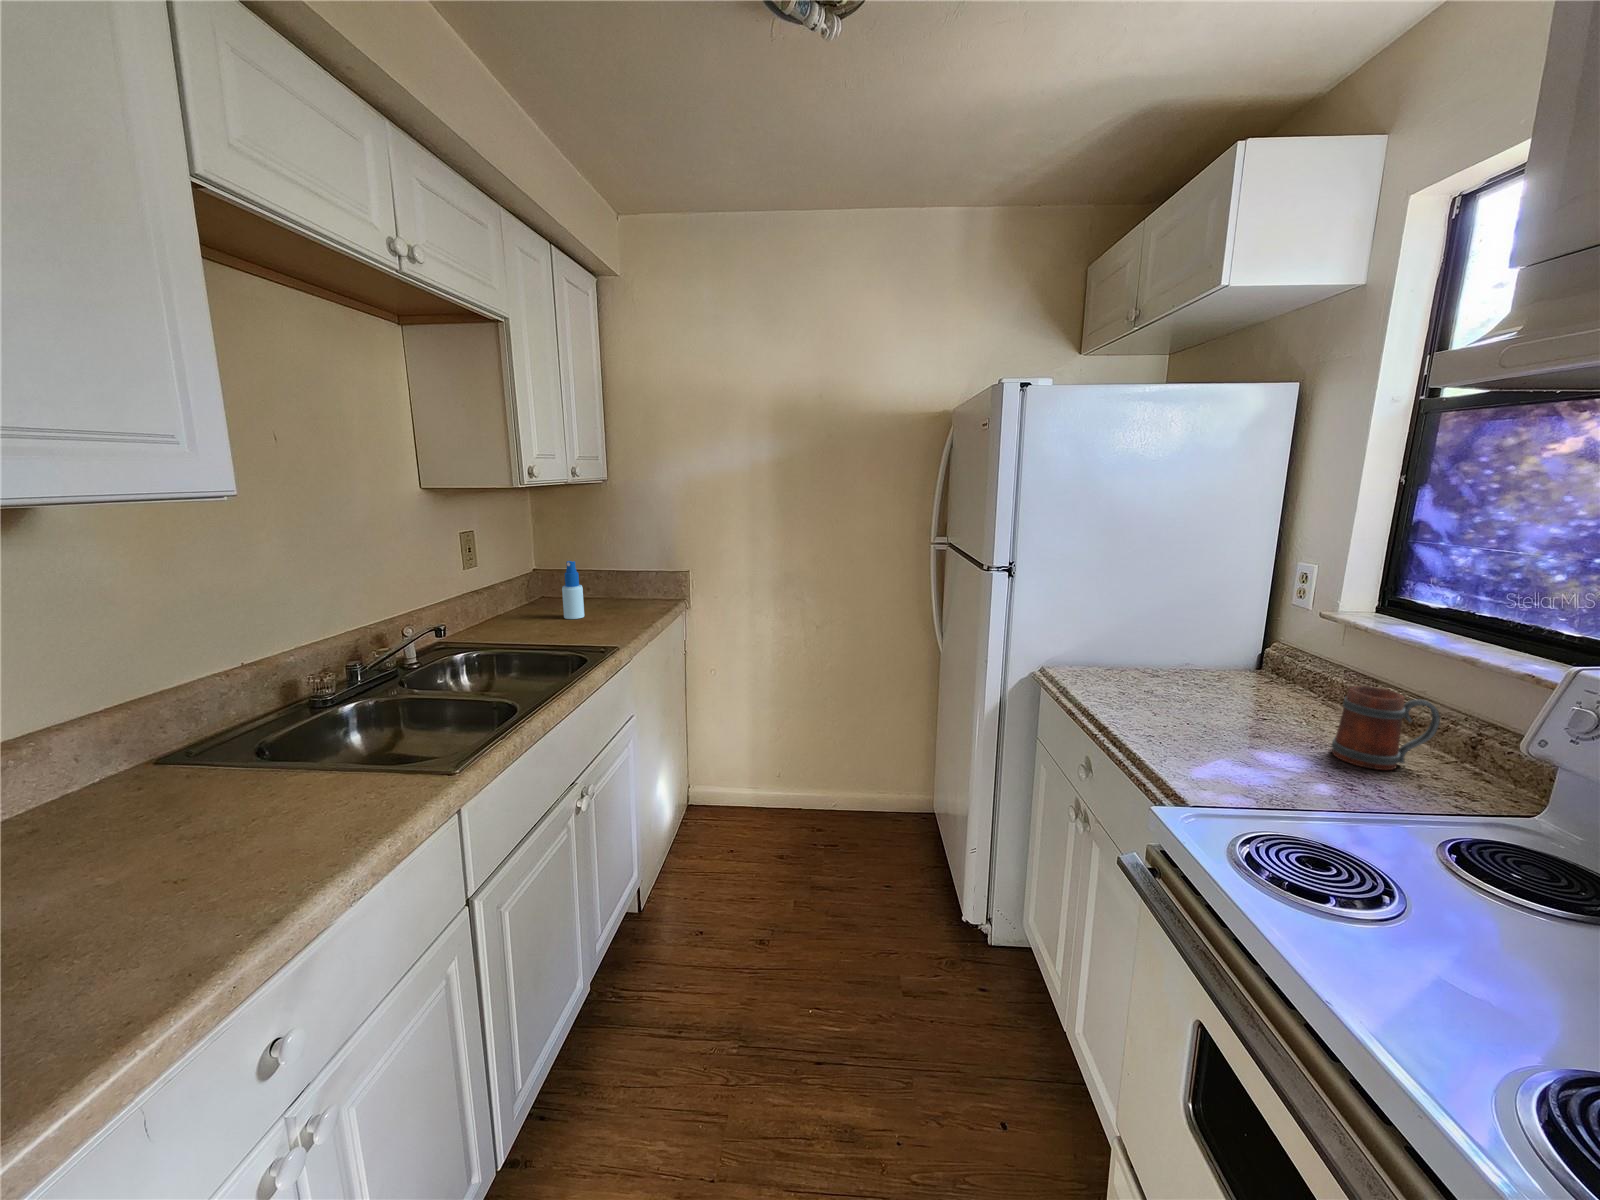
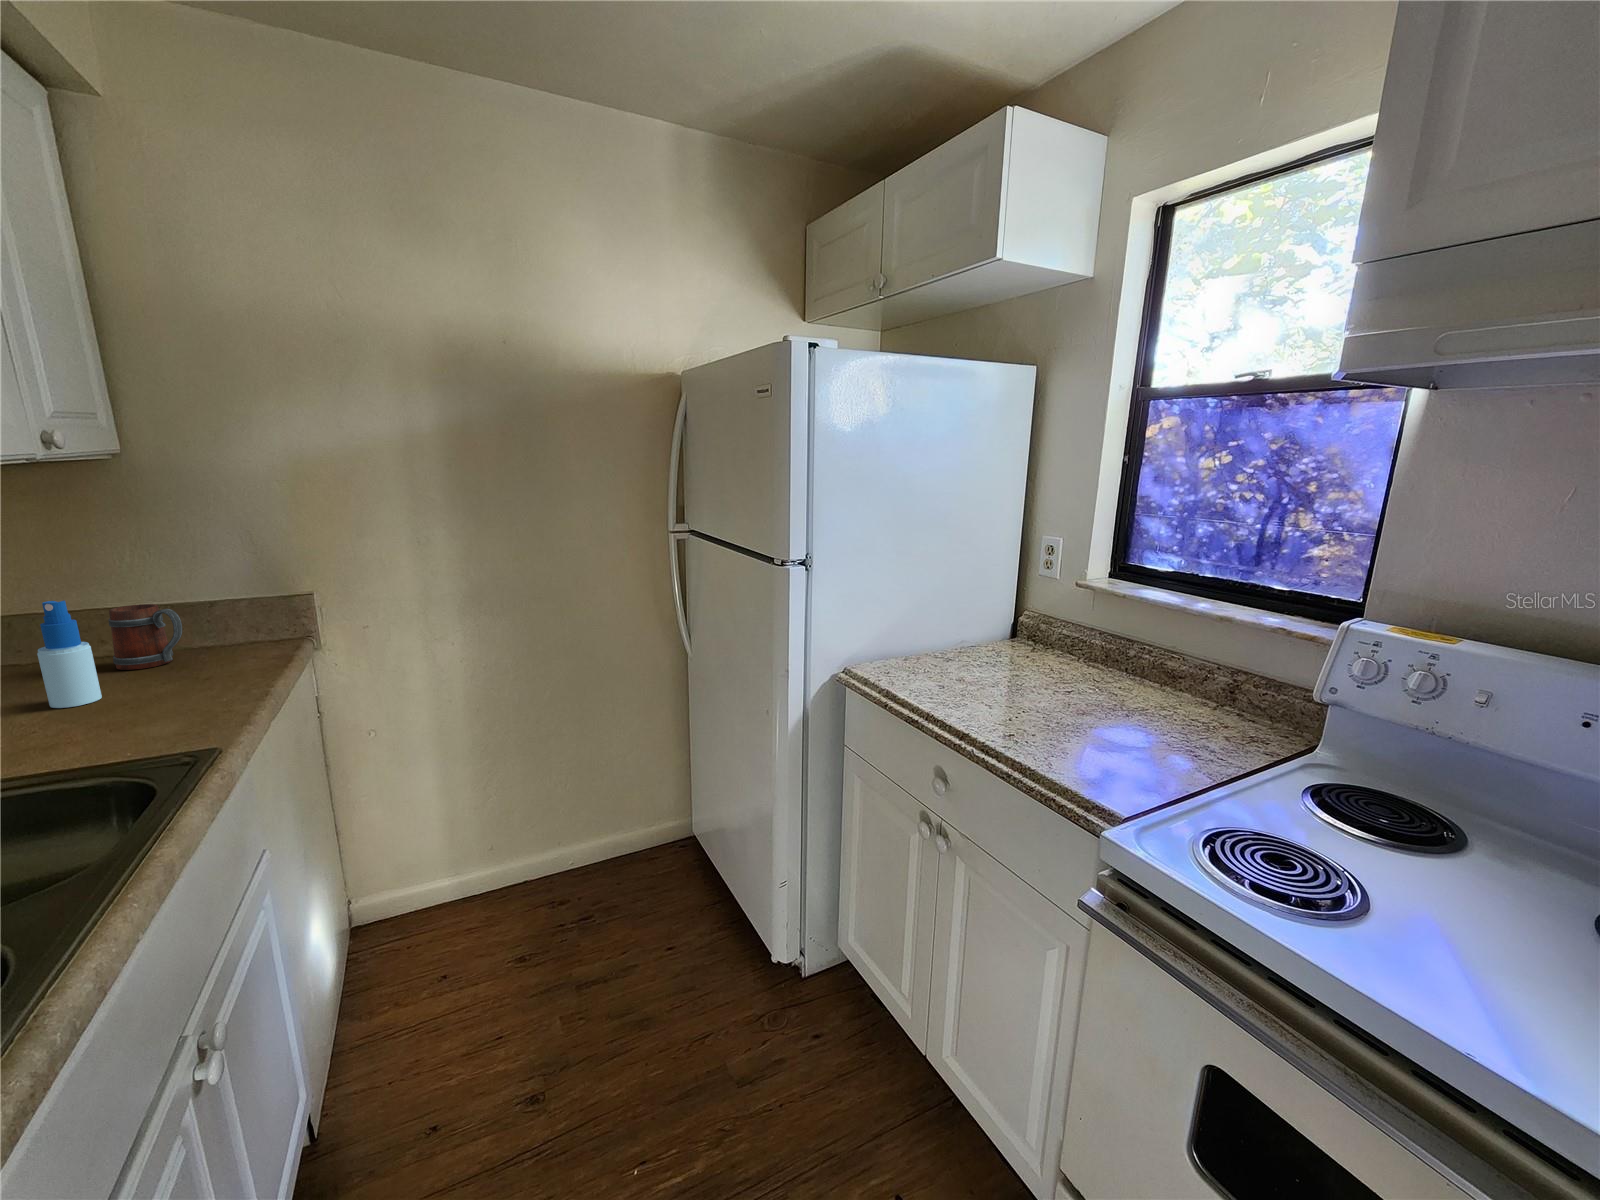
mug: present [1332,686,1440,770] -> present [108,604,182,670]

